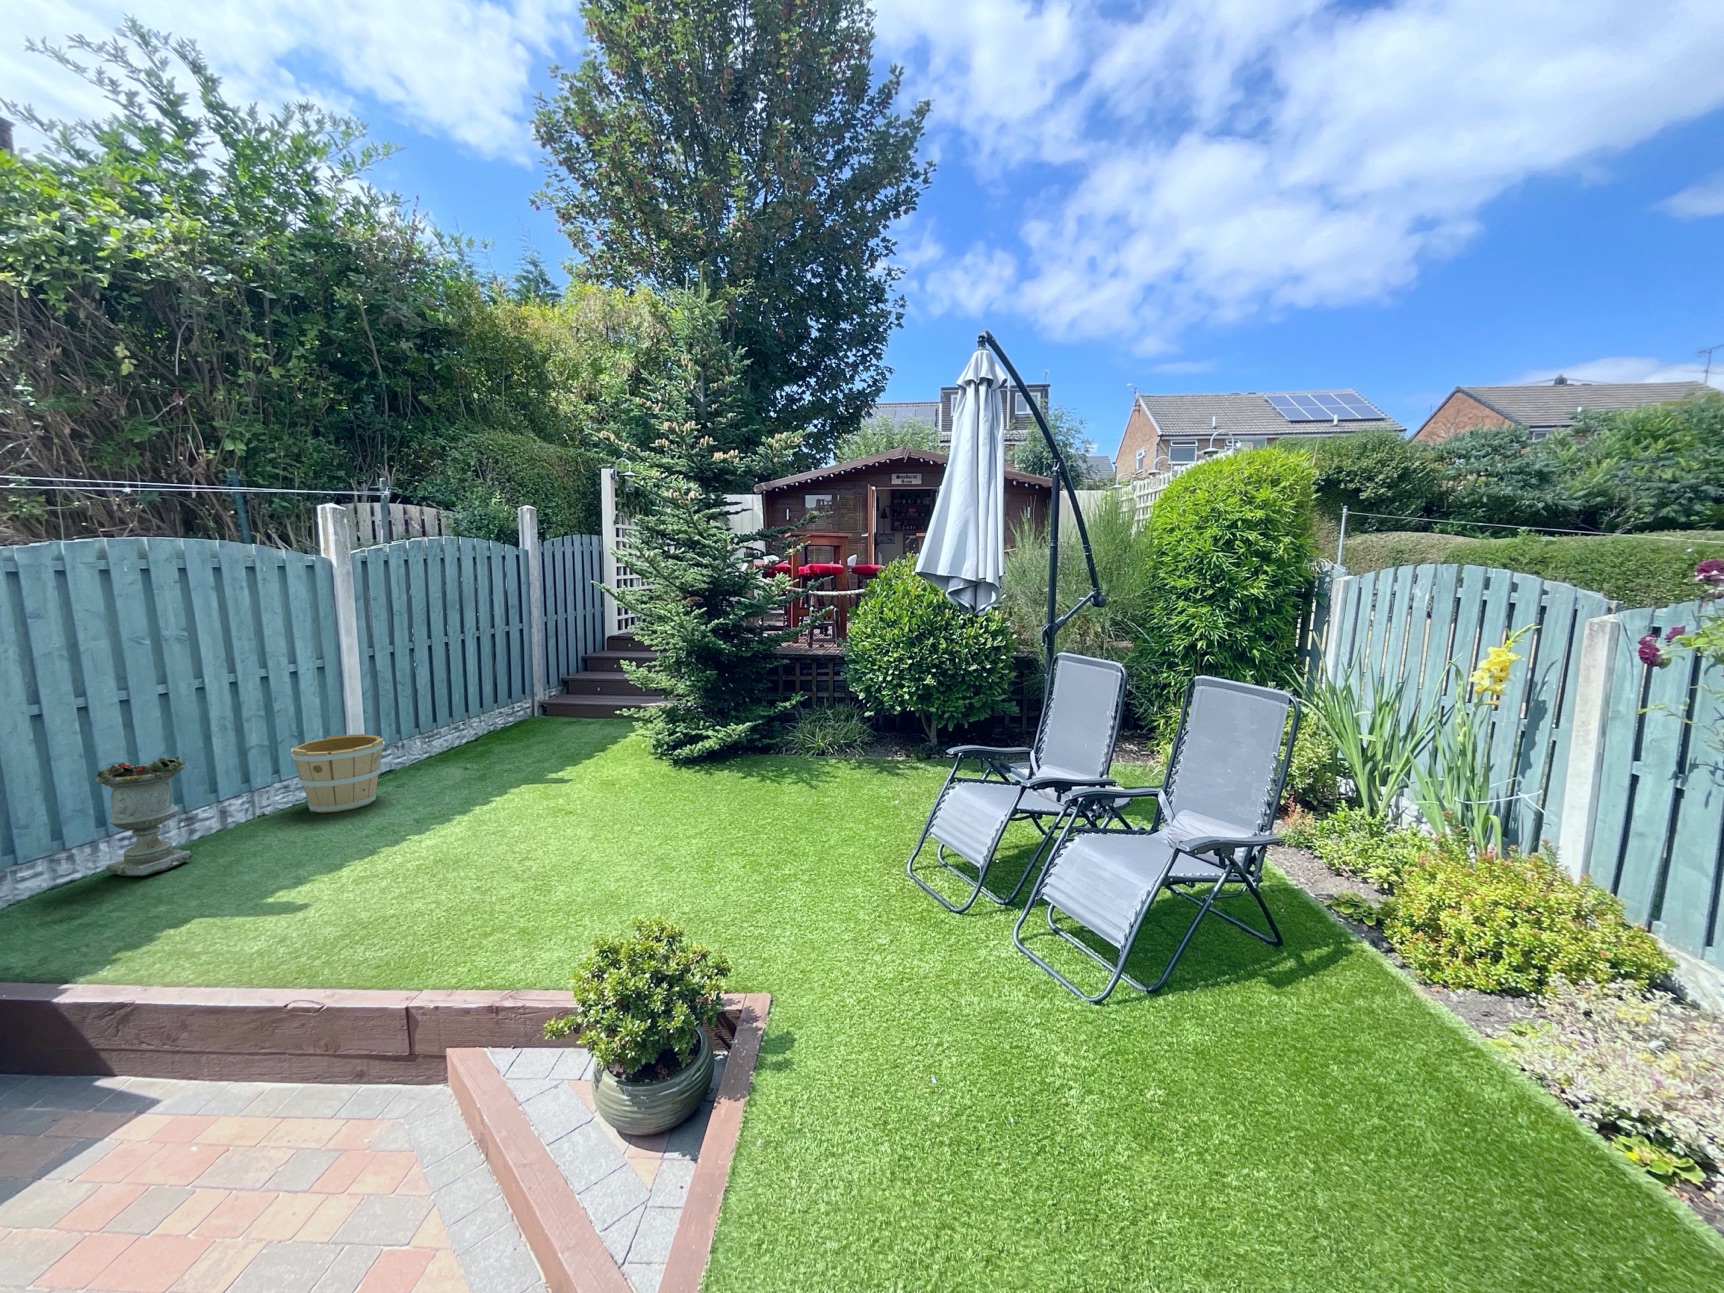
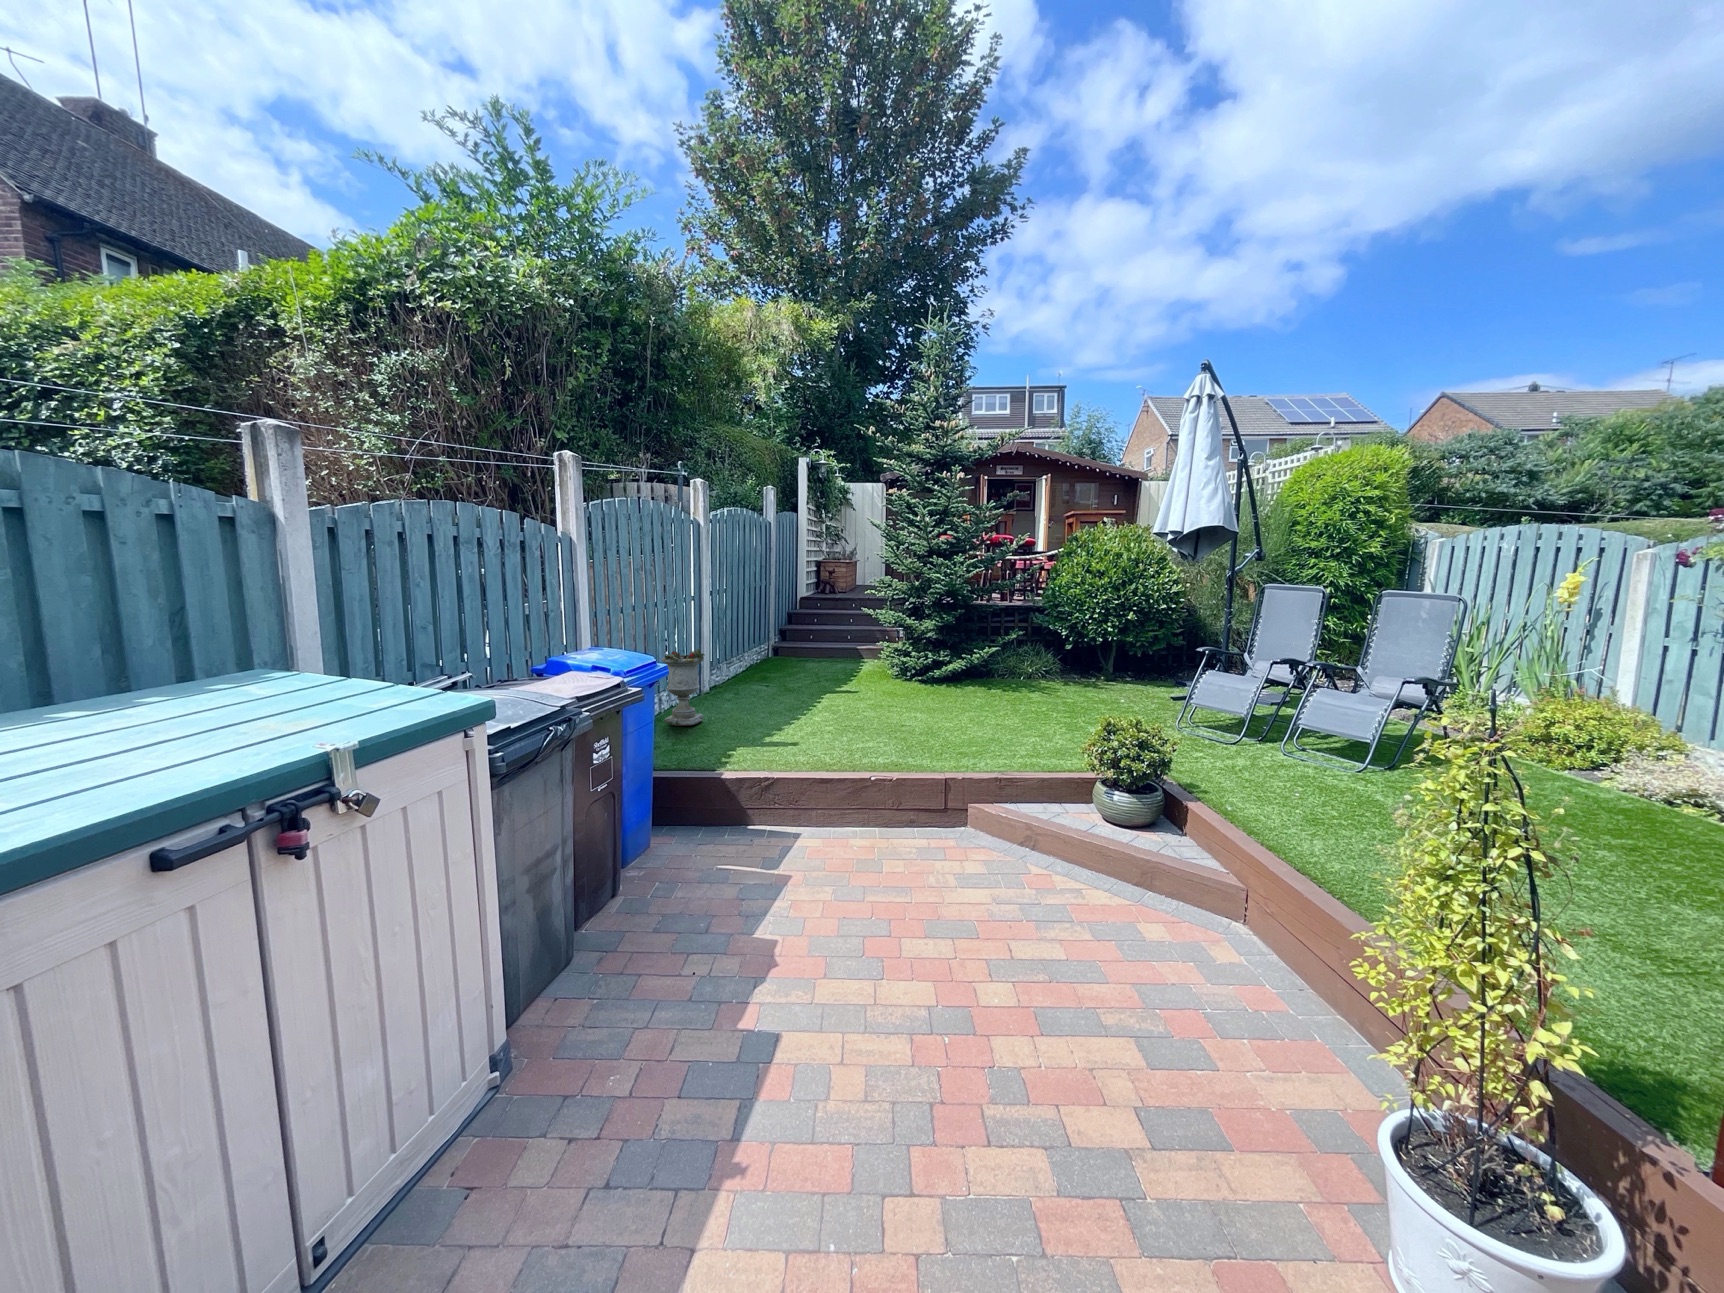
wooden bucket: present [291,734,385,813] -> none [711,650,765,702]

